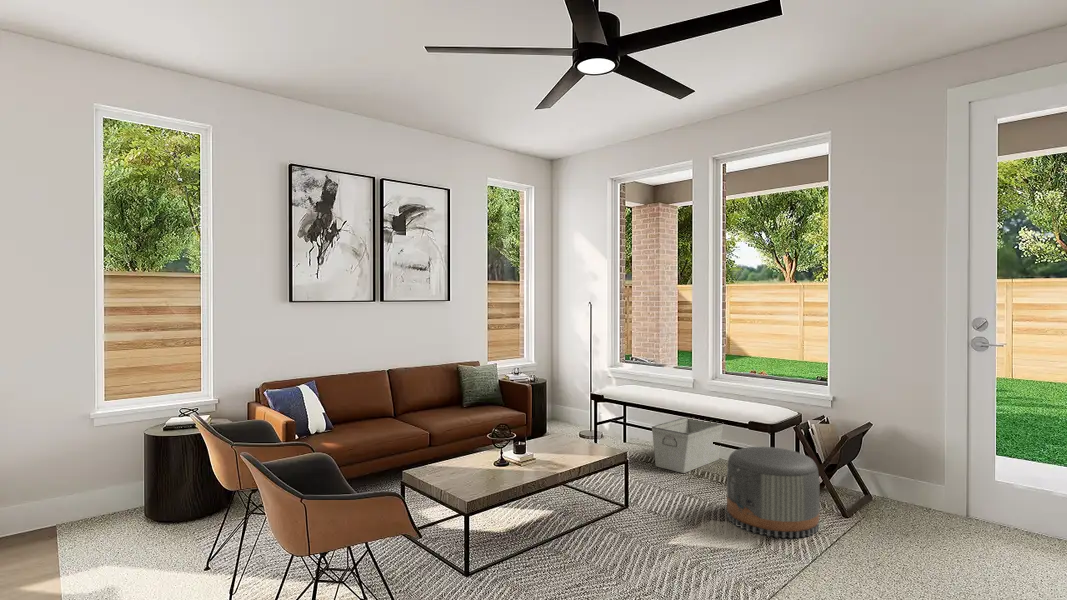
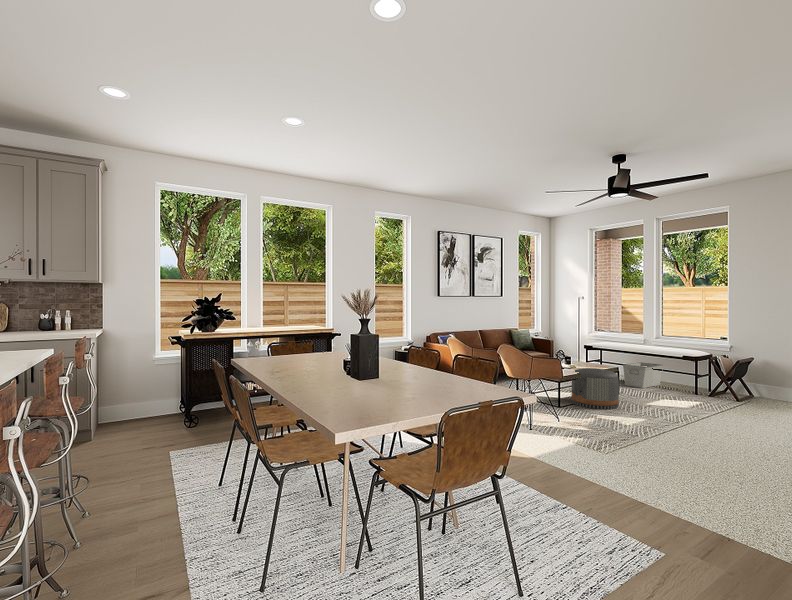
pouf: present [727,447,819,538] -> present [571,368,619,409]

